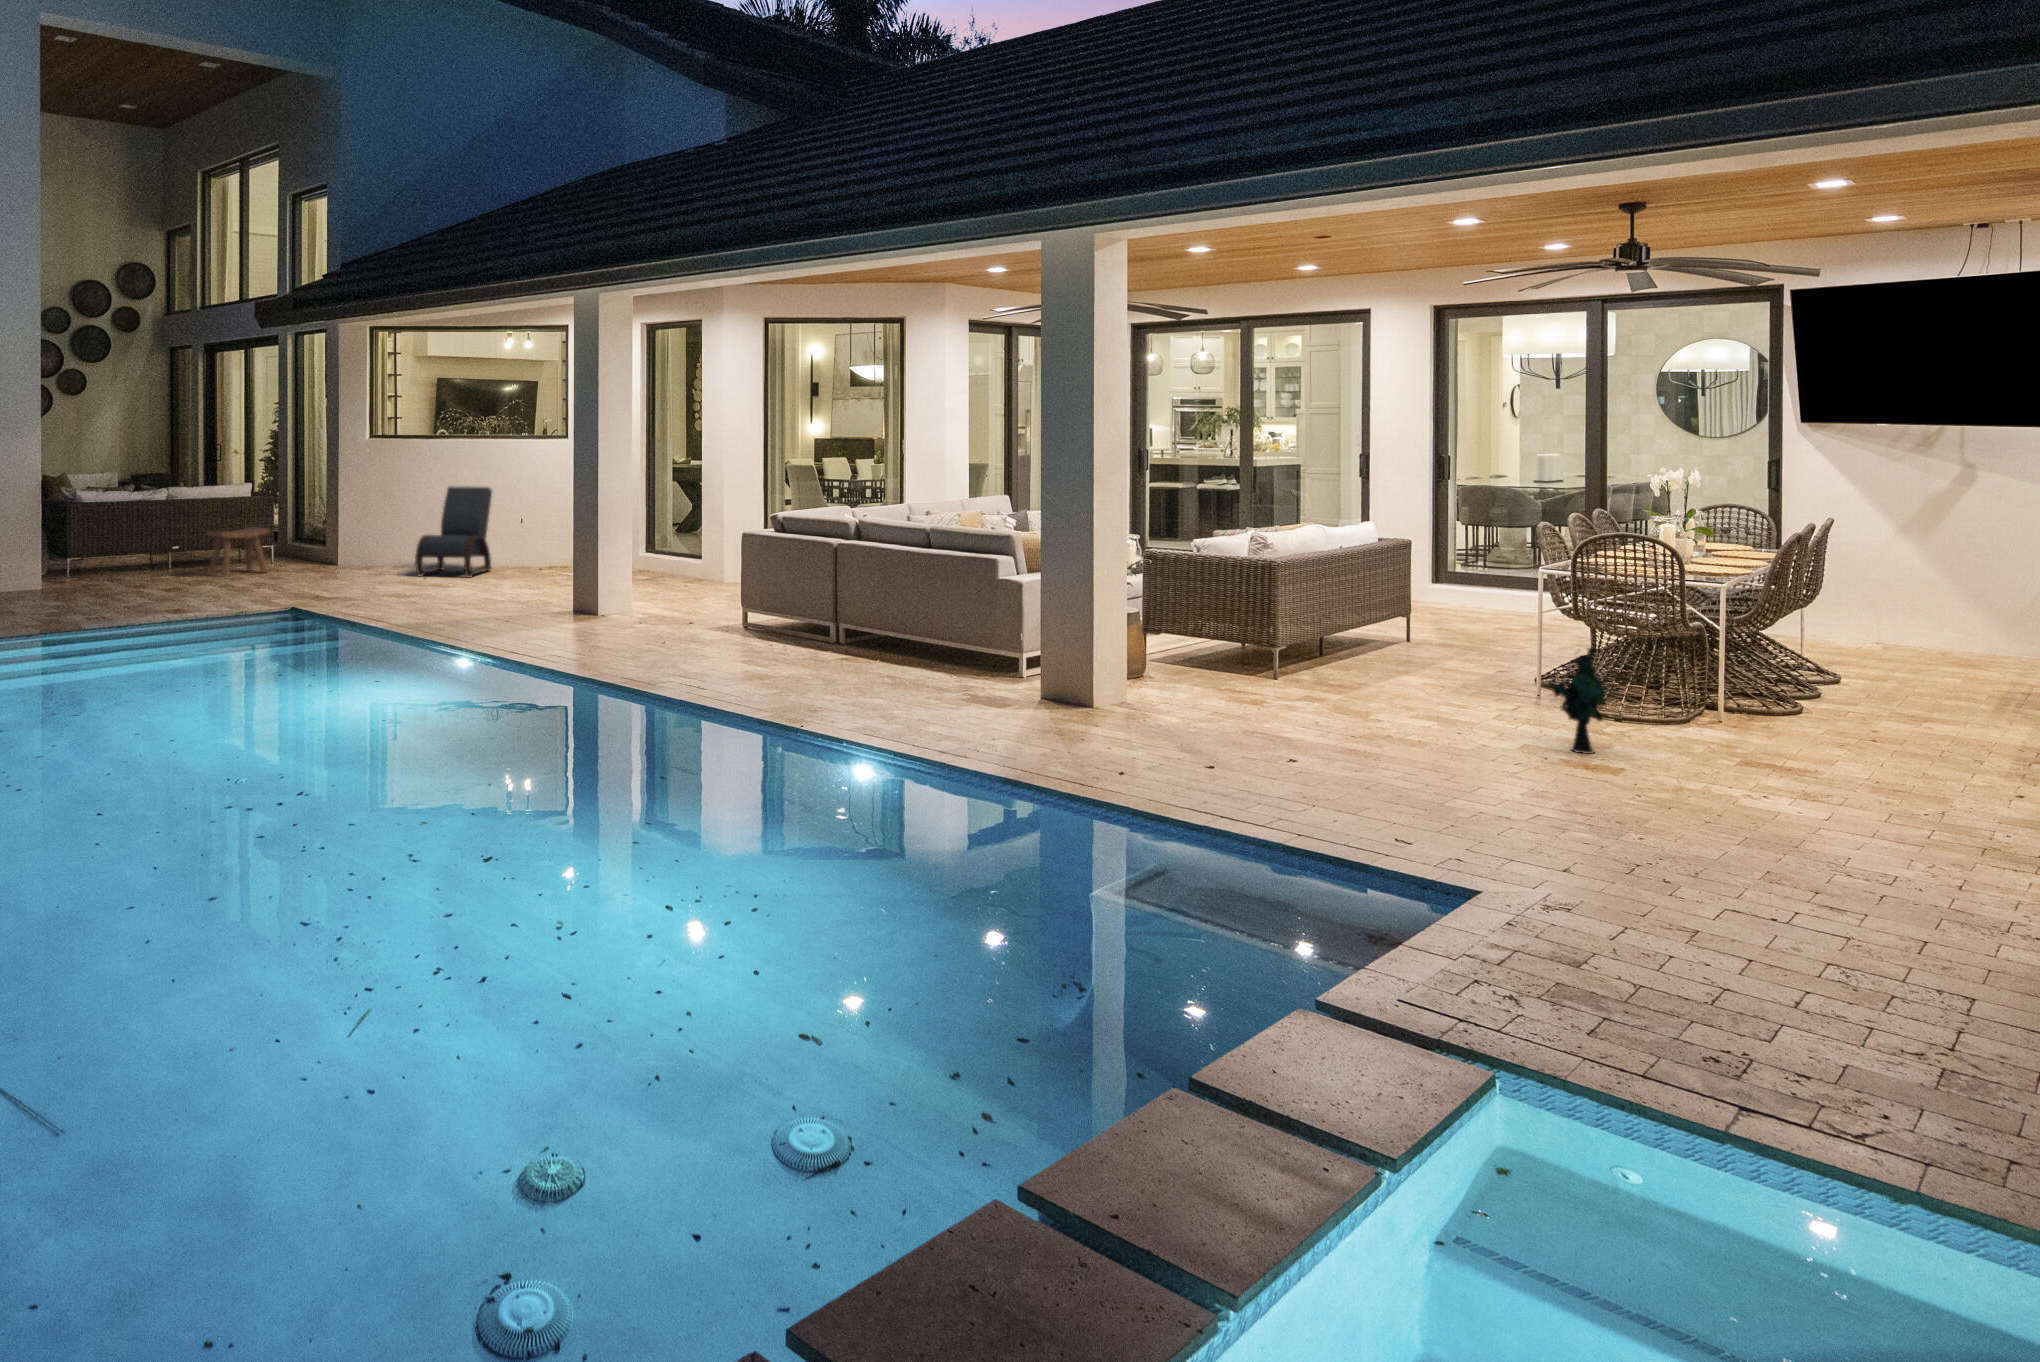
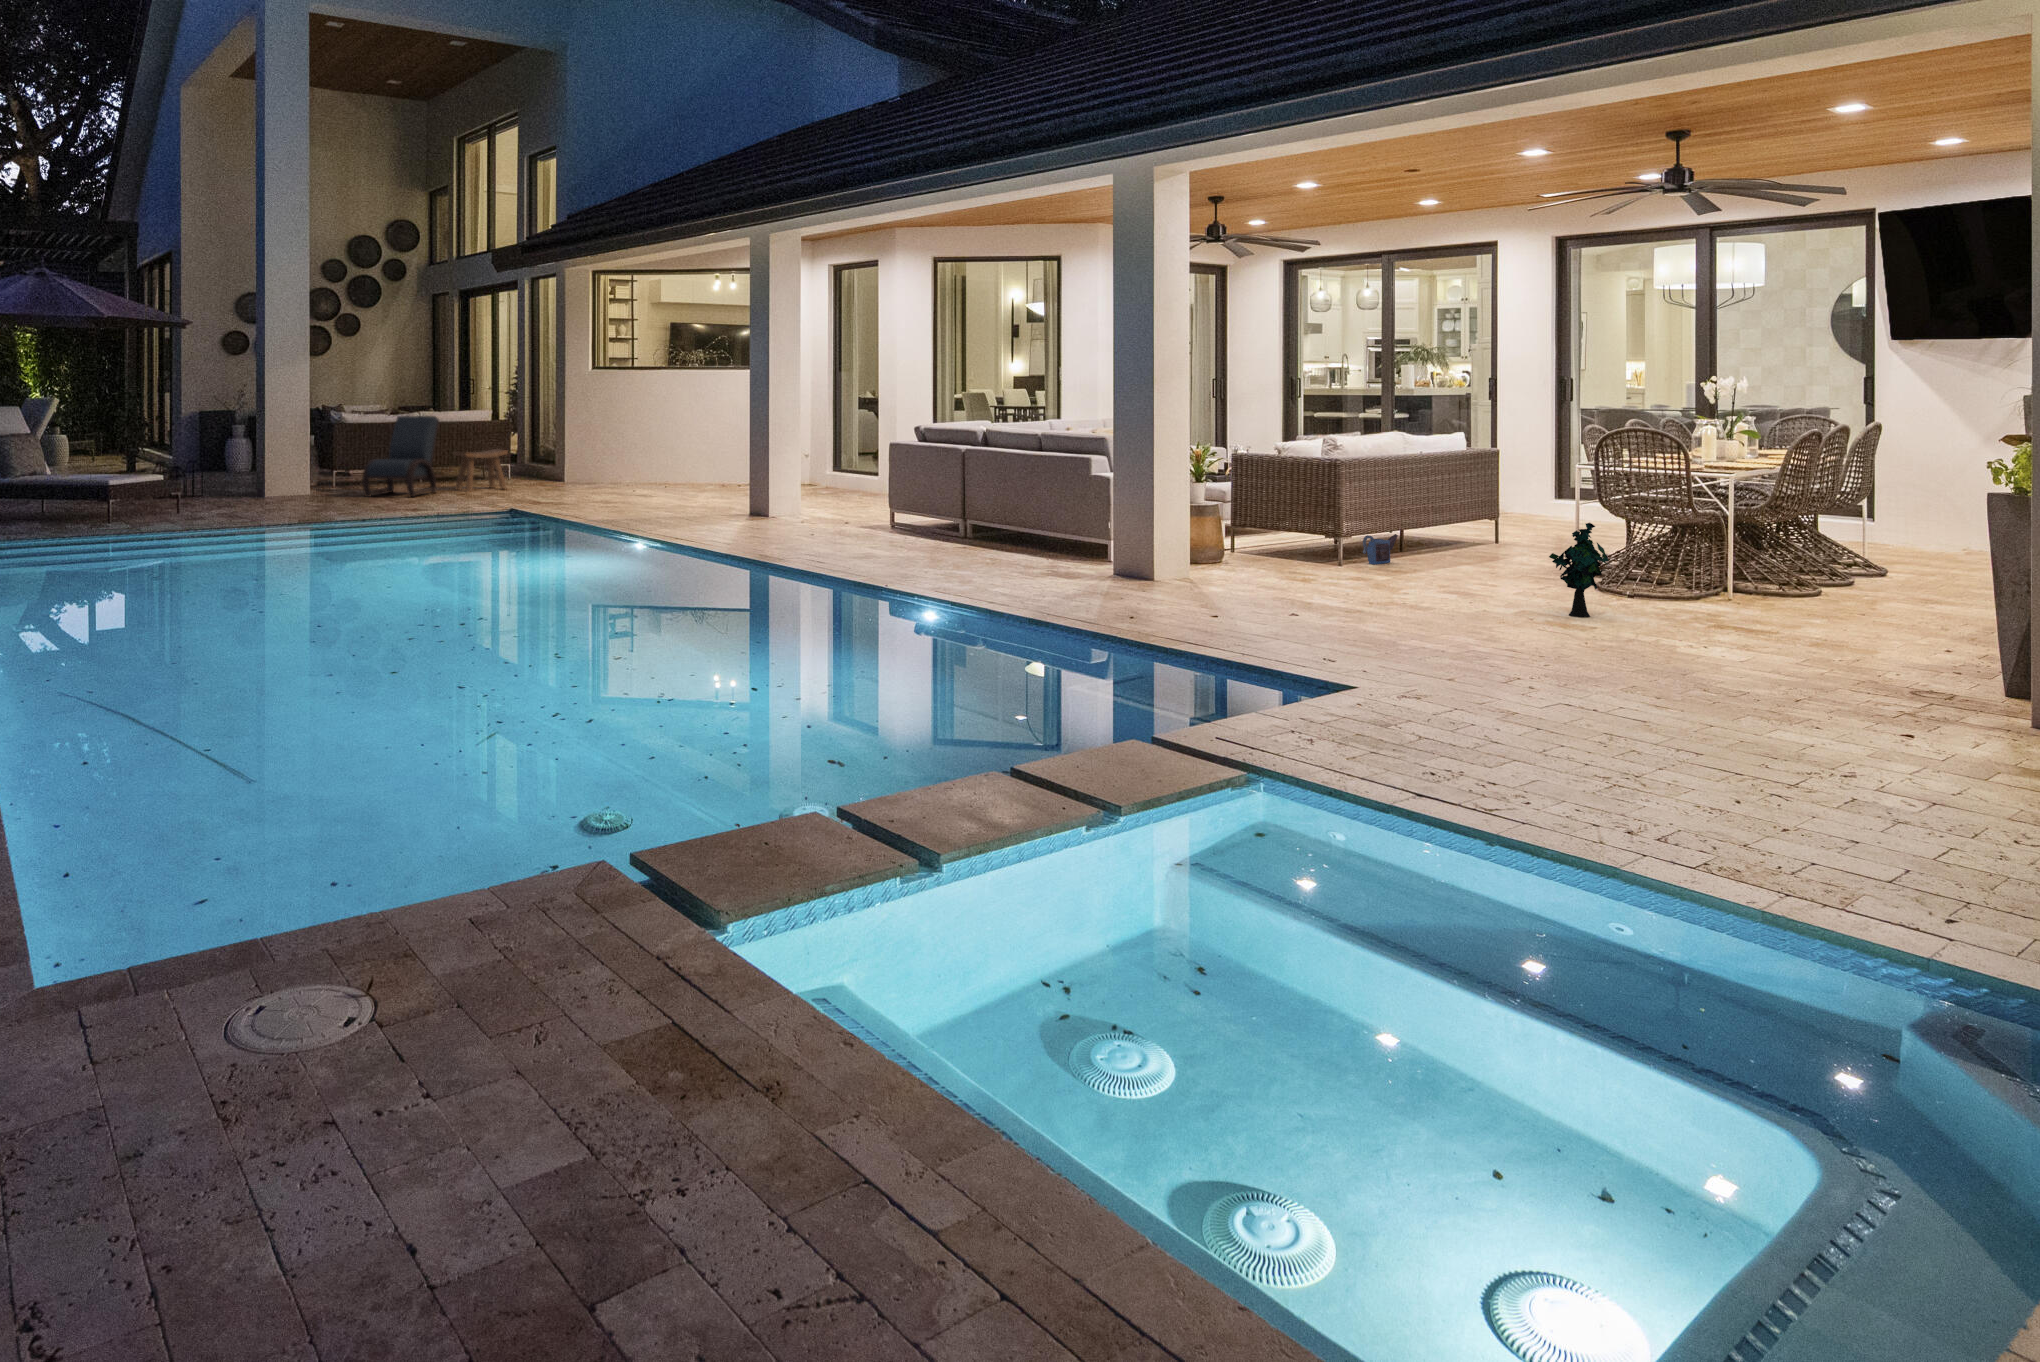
lounge chair: present [415,486,492,578] -> present [362,416,439,497]
watering can: none [1290,639,1322,675] -> present [1363,534,1398,564]

